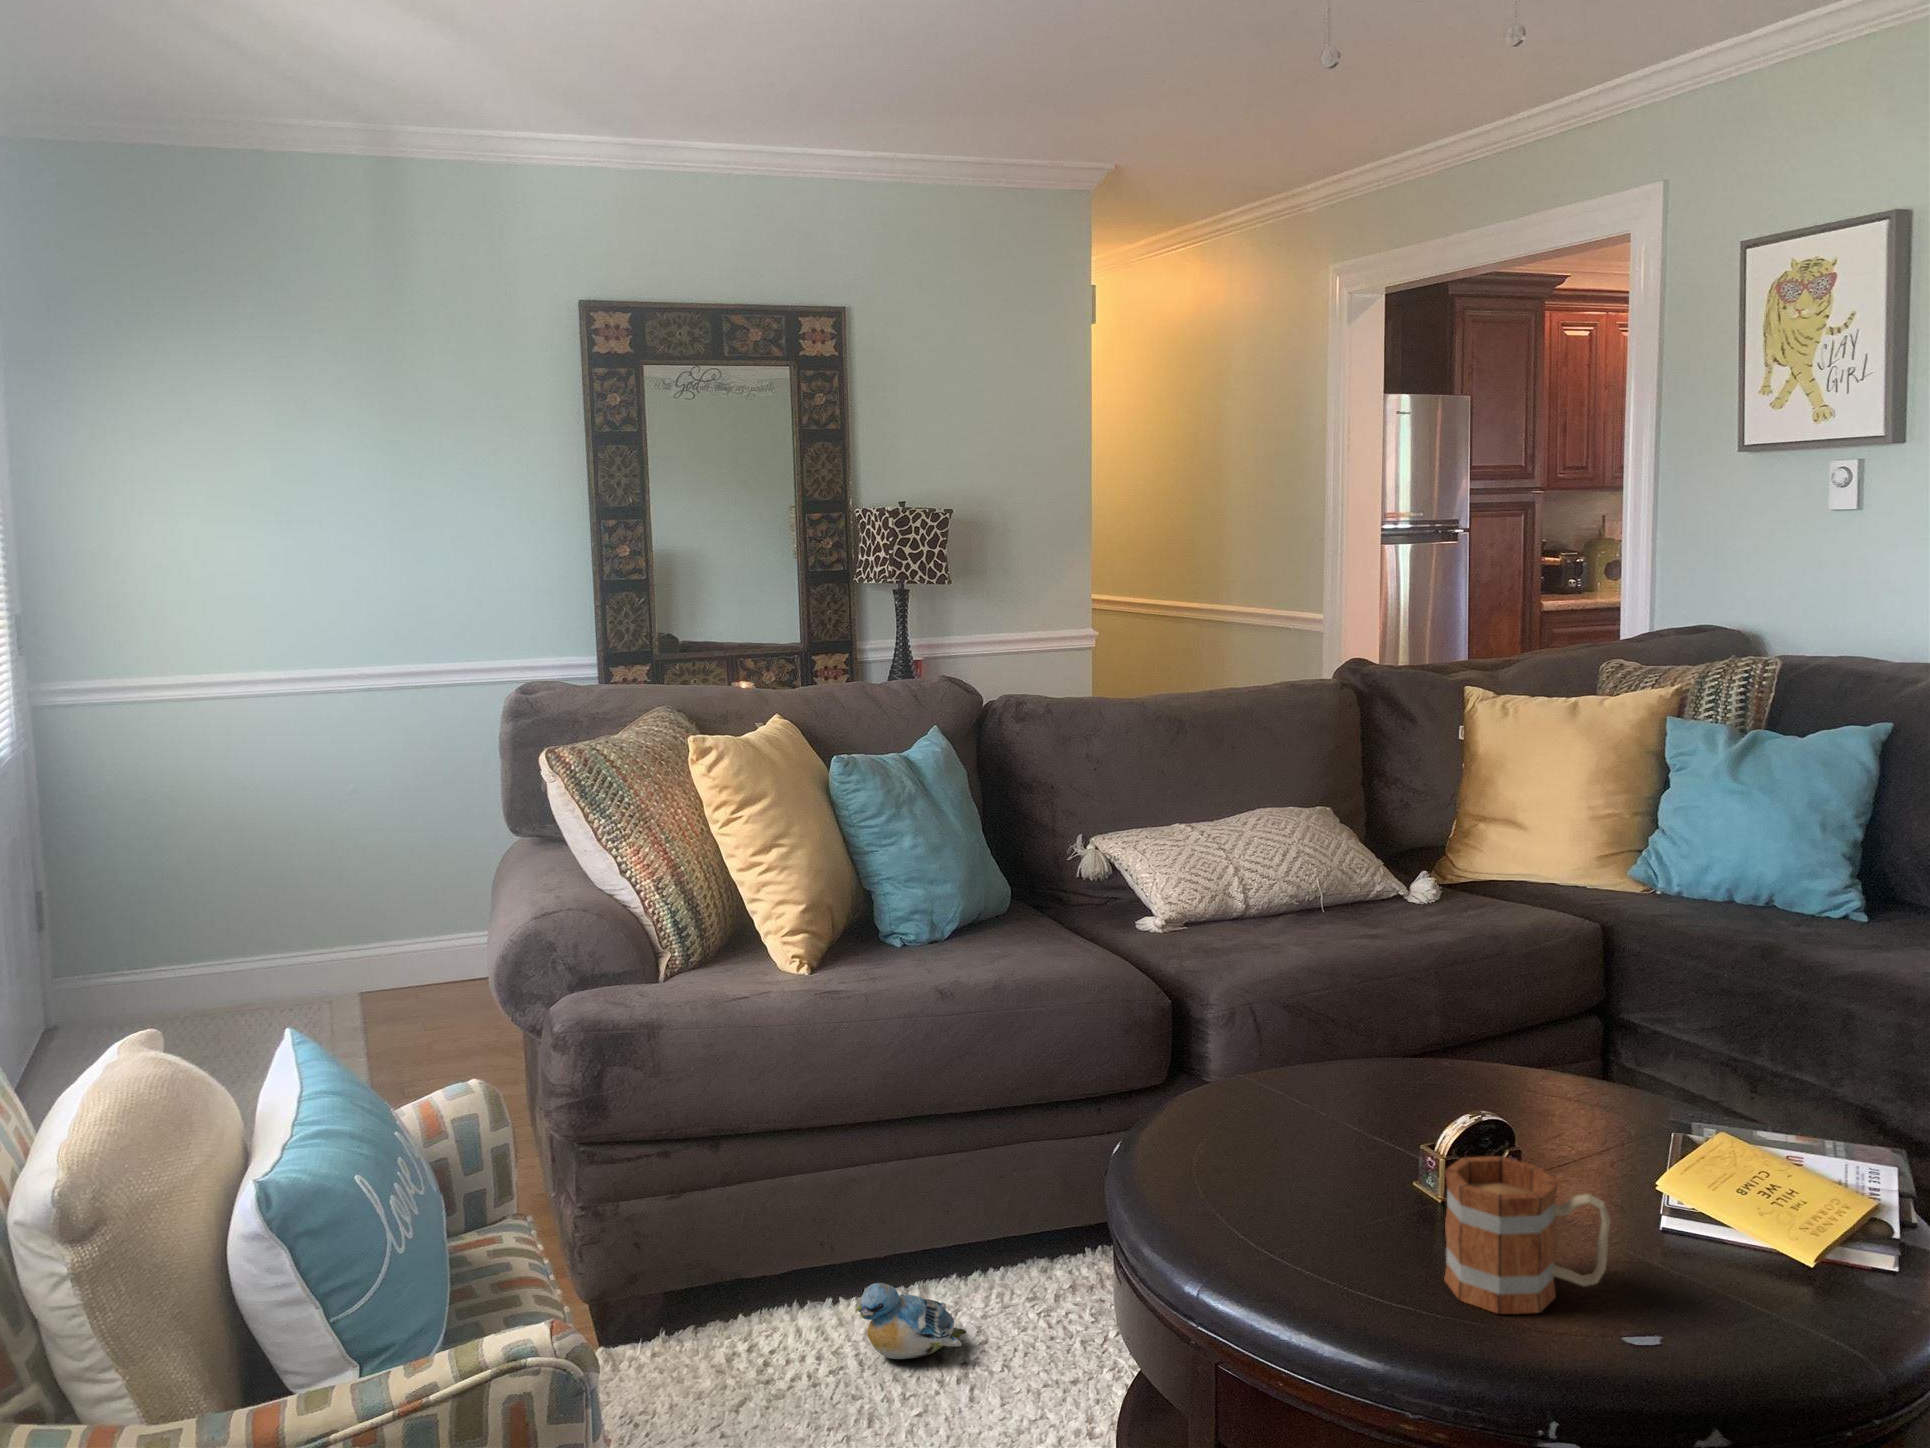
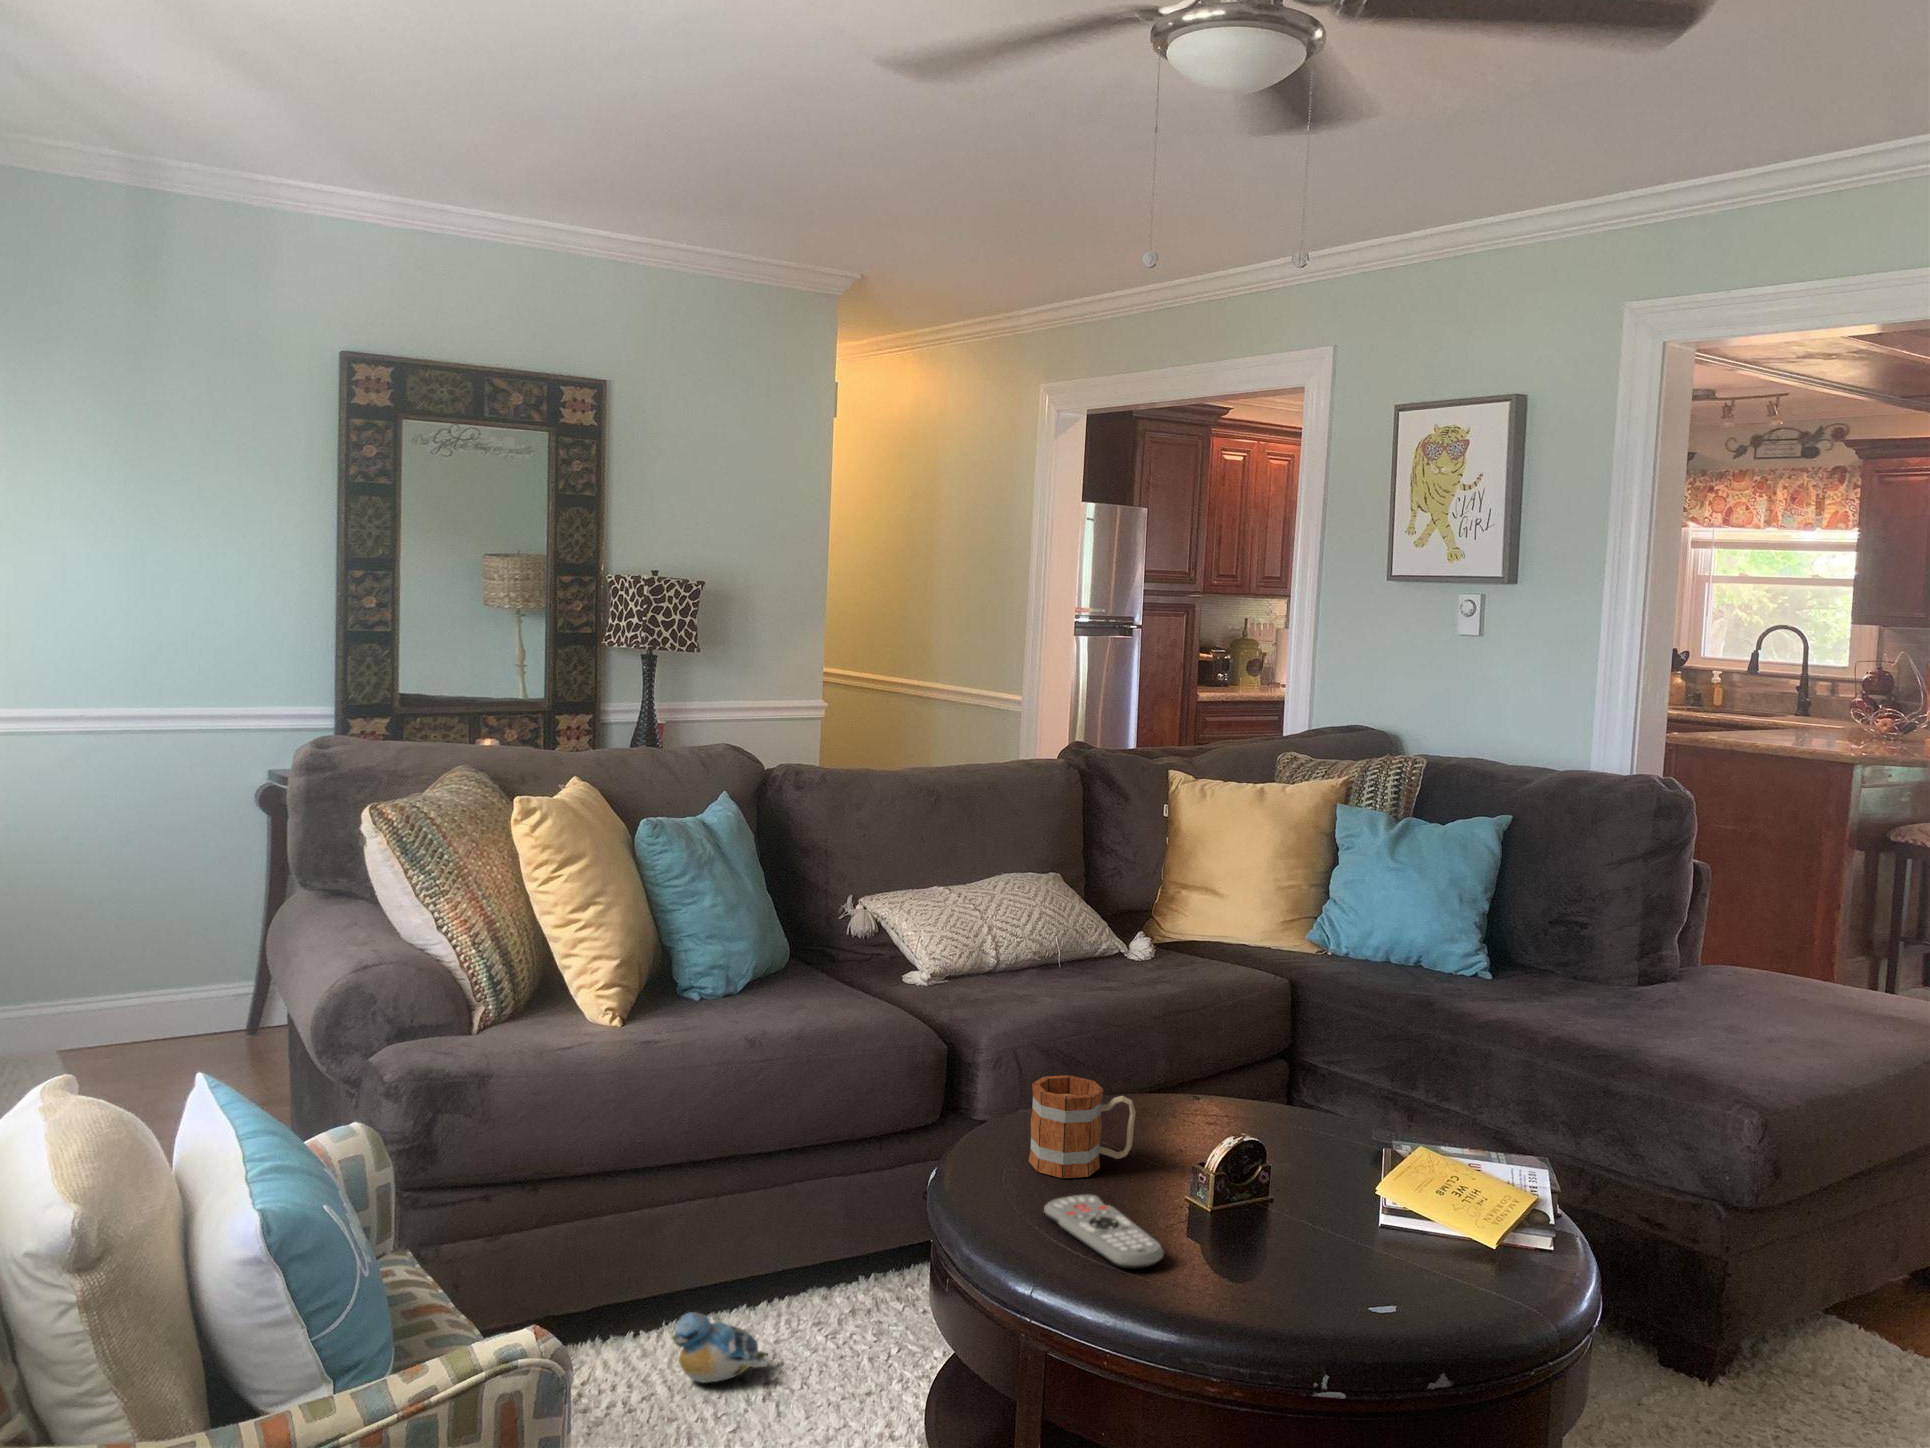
mug: present [1444,1156,1610,1314] -> present [1029,1075,1136,1178]
remote control: none [1226,1179,1362,1273] -> present [1044,1195,1164,1268]

